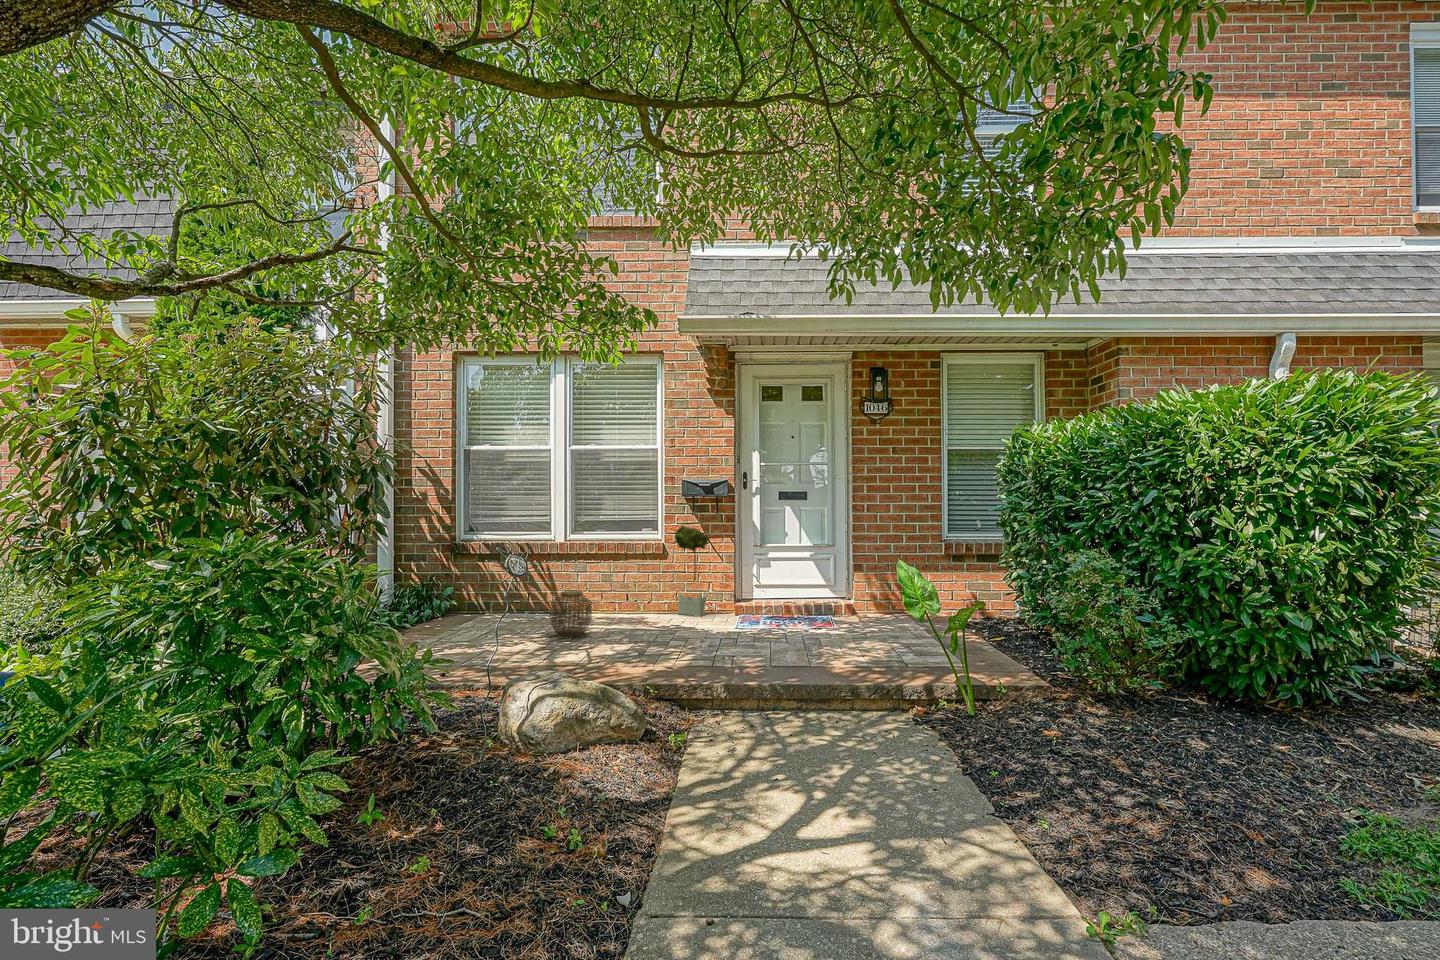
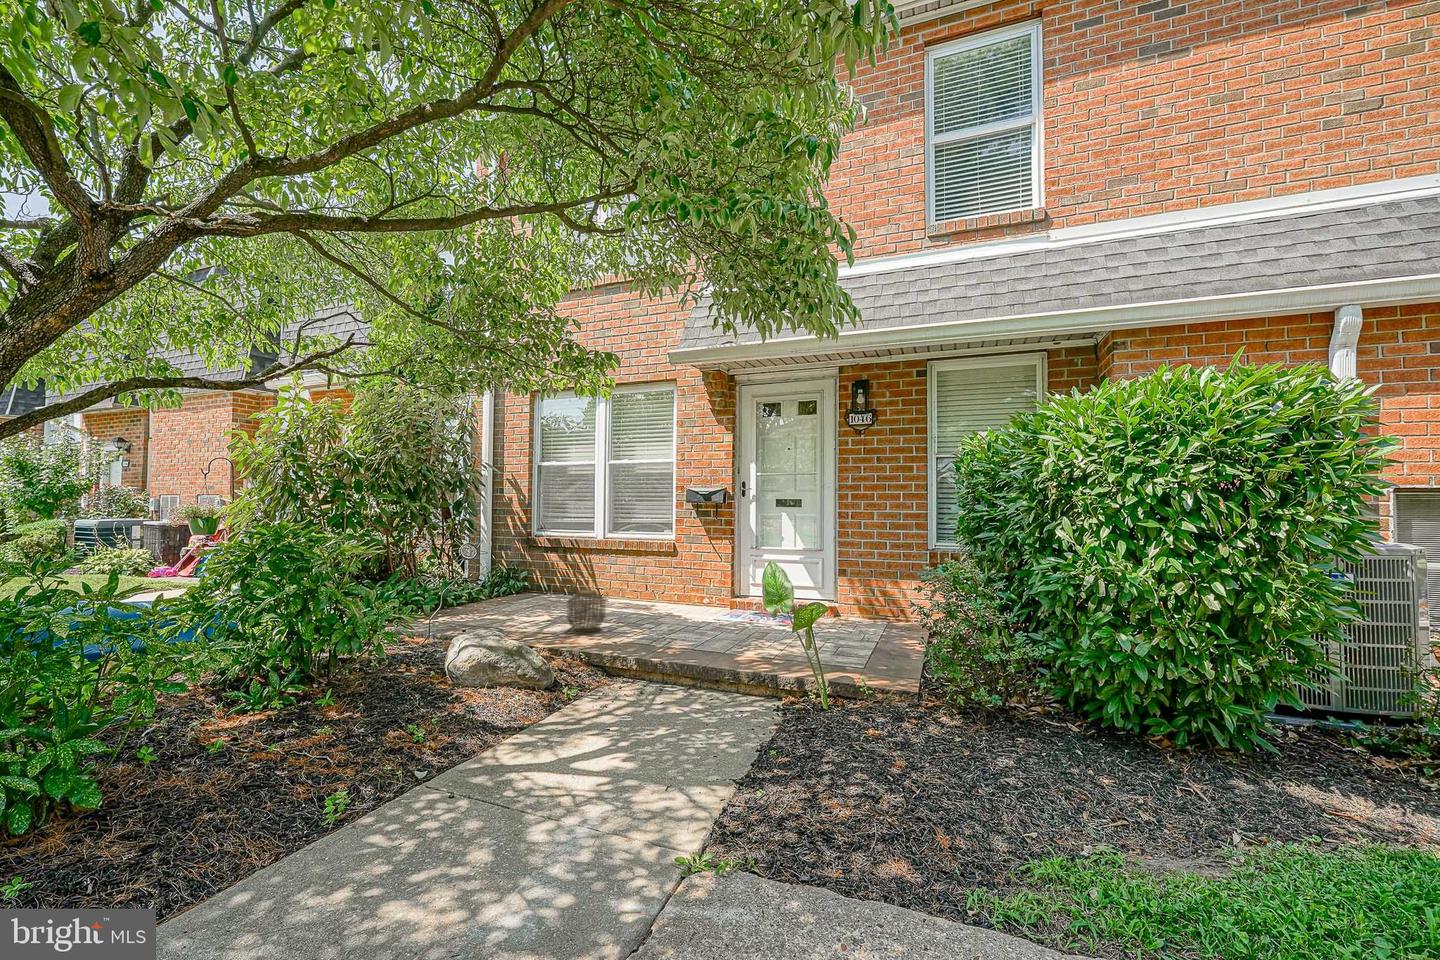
potted tree: present [675,526,709,617] -> none [681,529,714,613]

